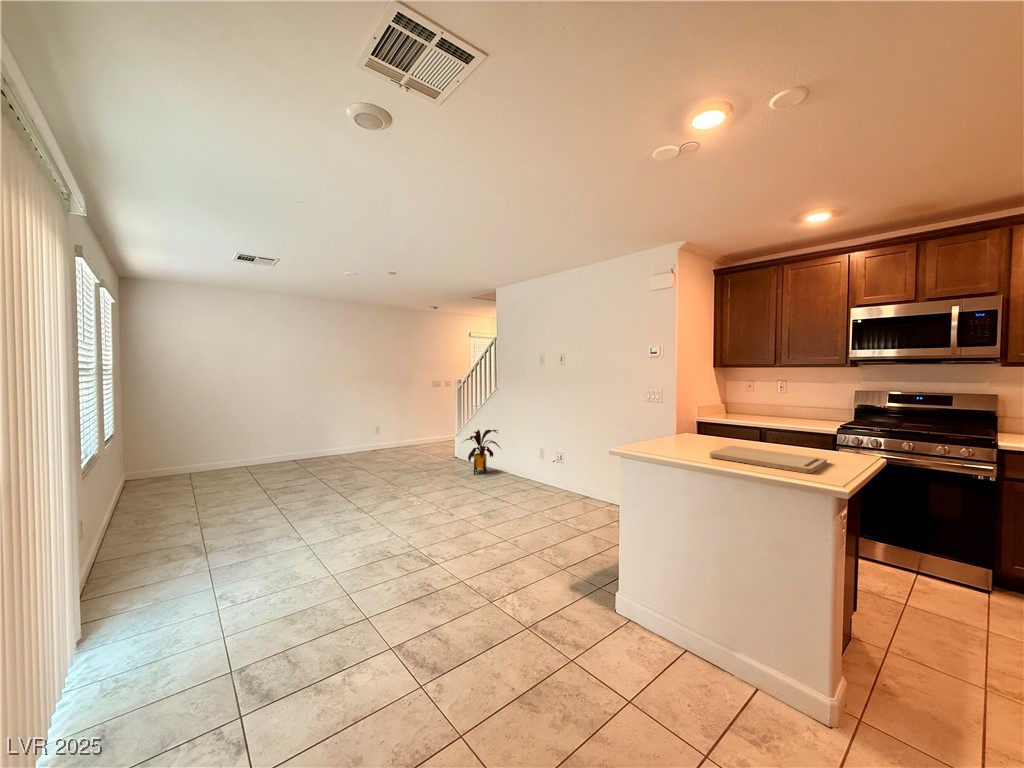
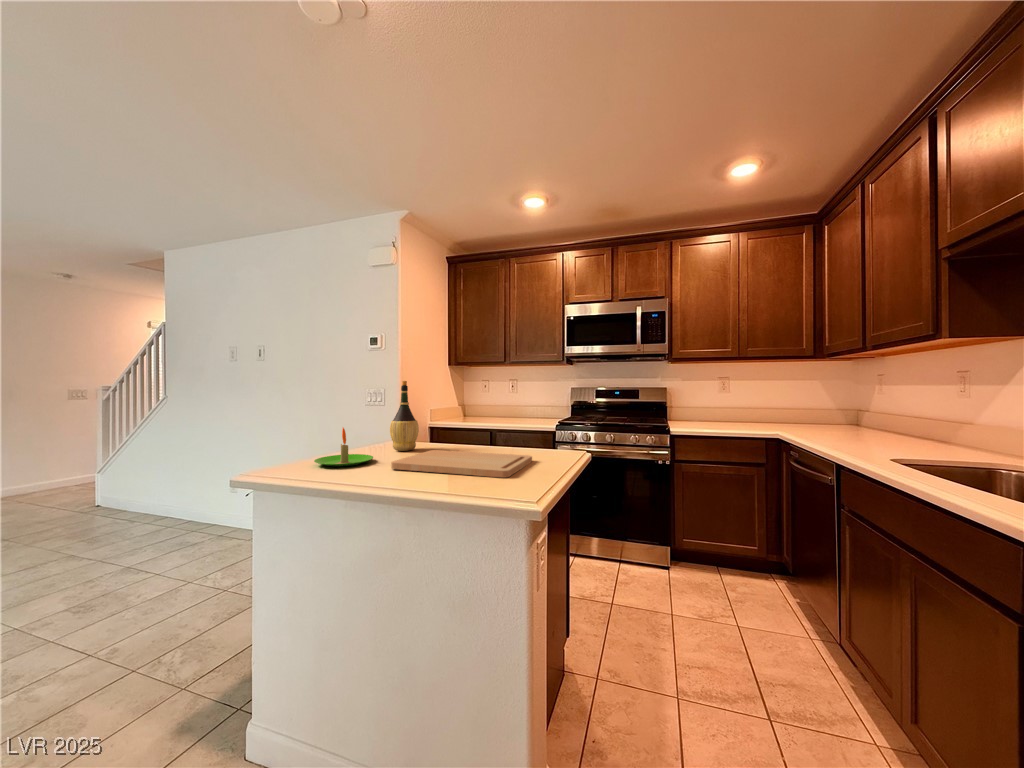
wine bottle: none [693,393,716,443] -> present [390,381,419,451]
candle: none [651,425,690,451] -> present [314,428,373,466]
house plant: present [465,430,500,474] -> none [74,460,164,536]

